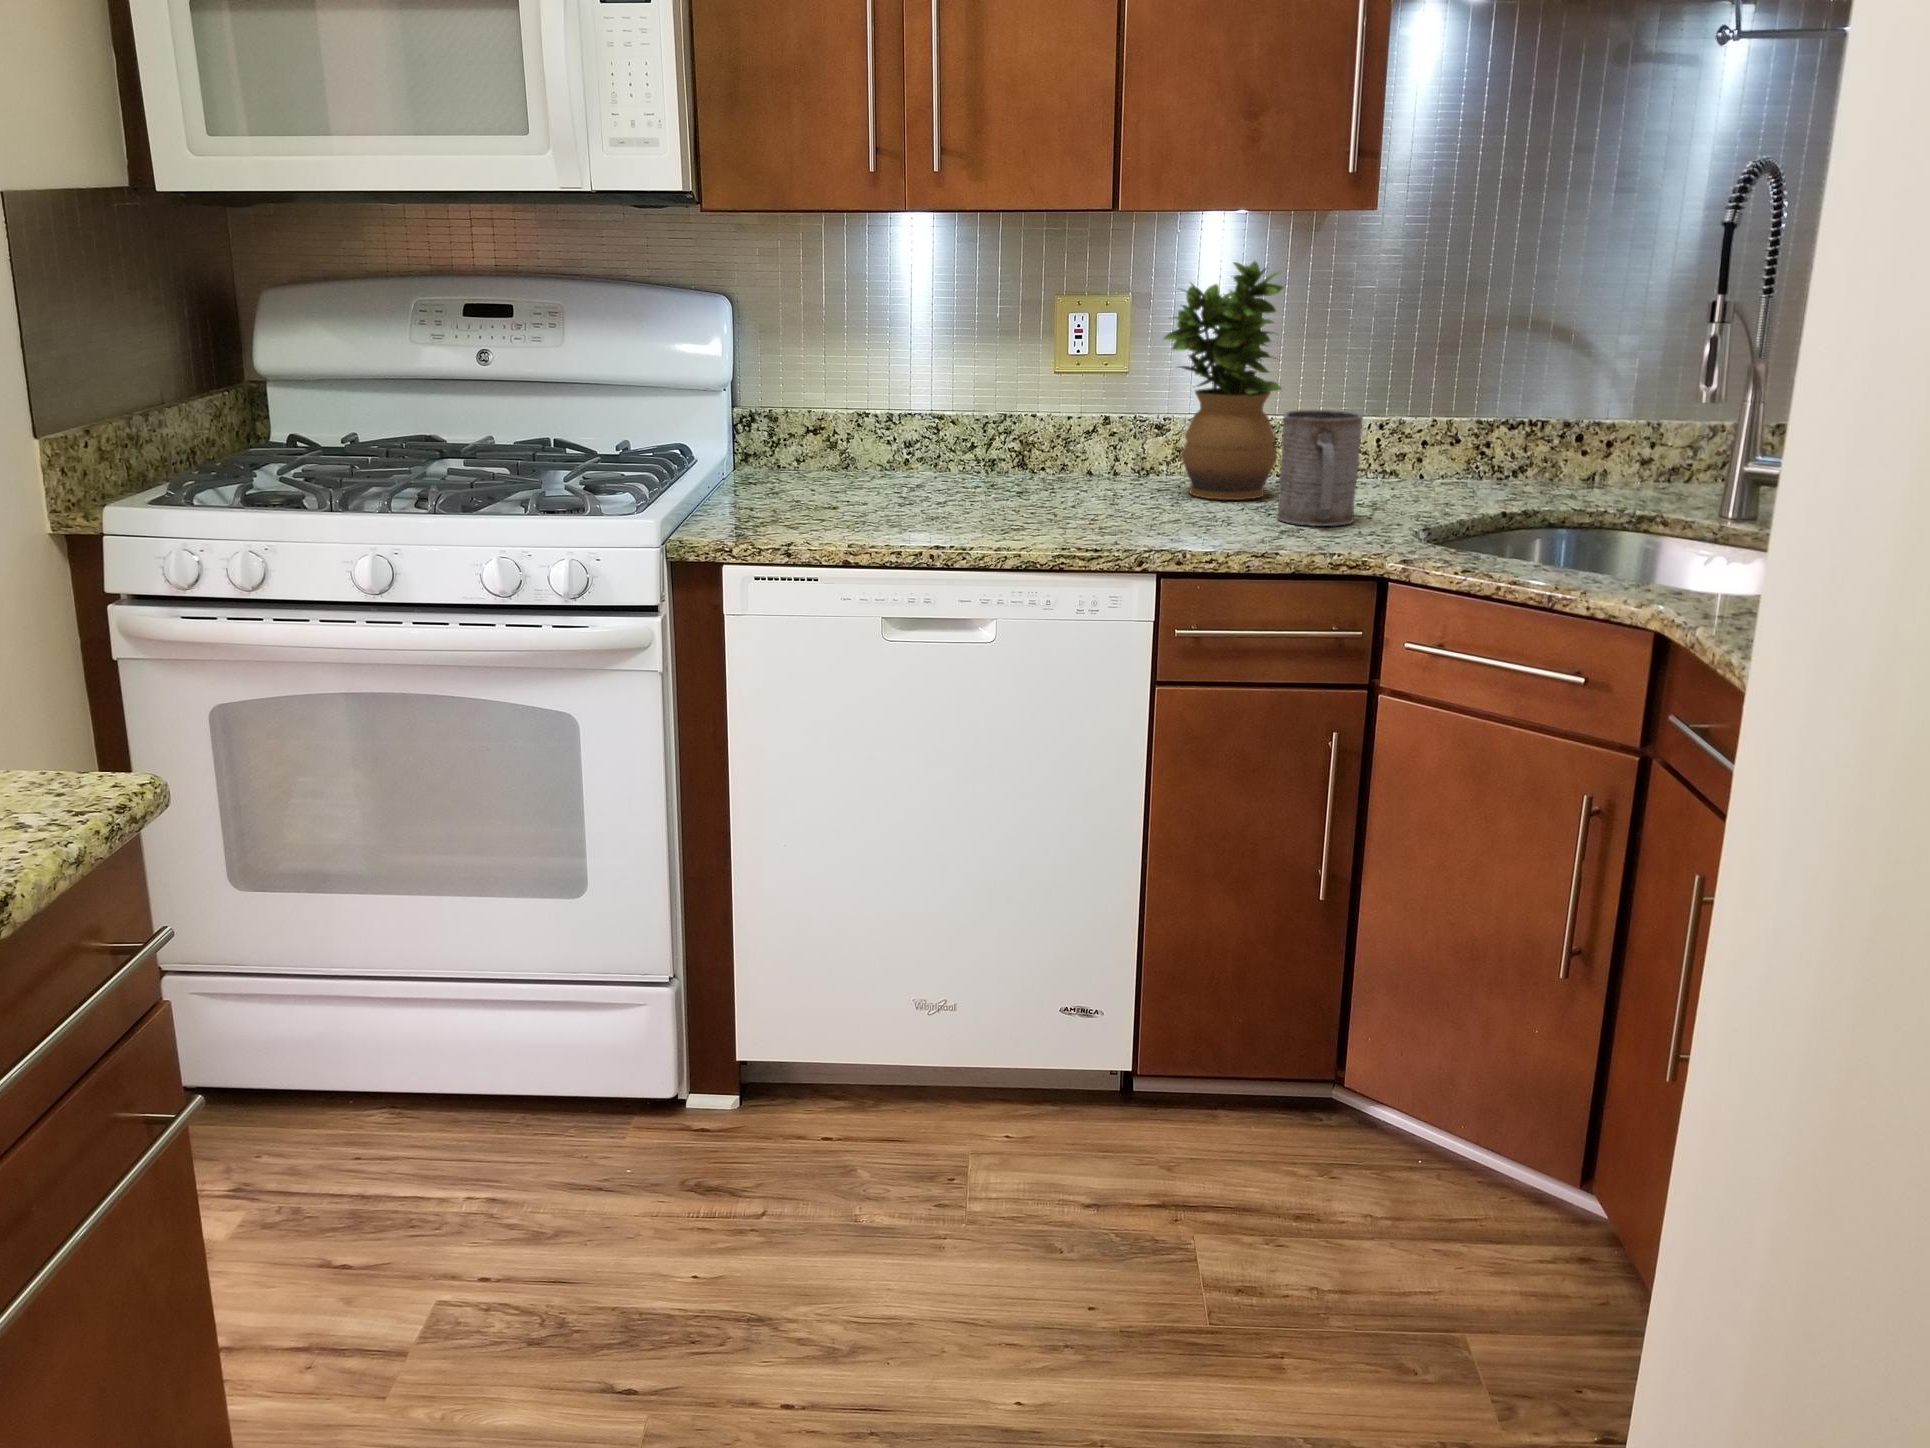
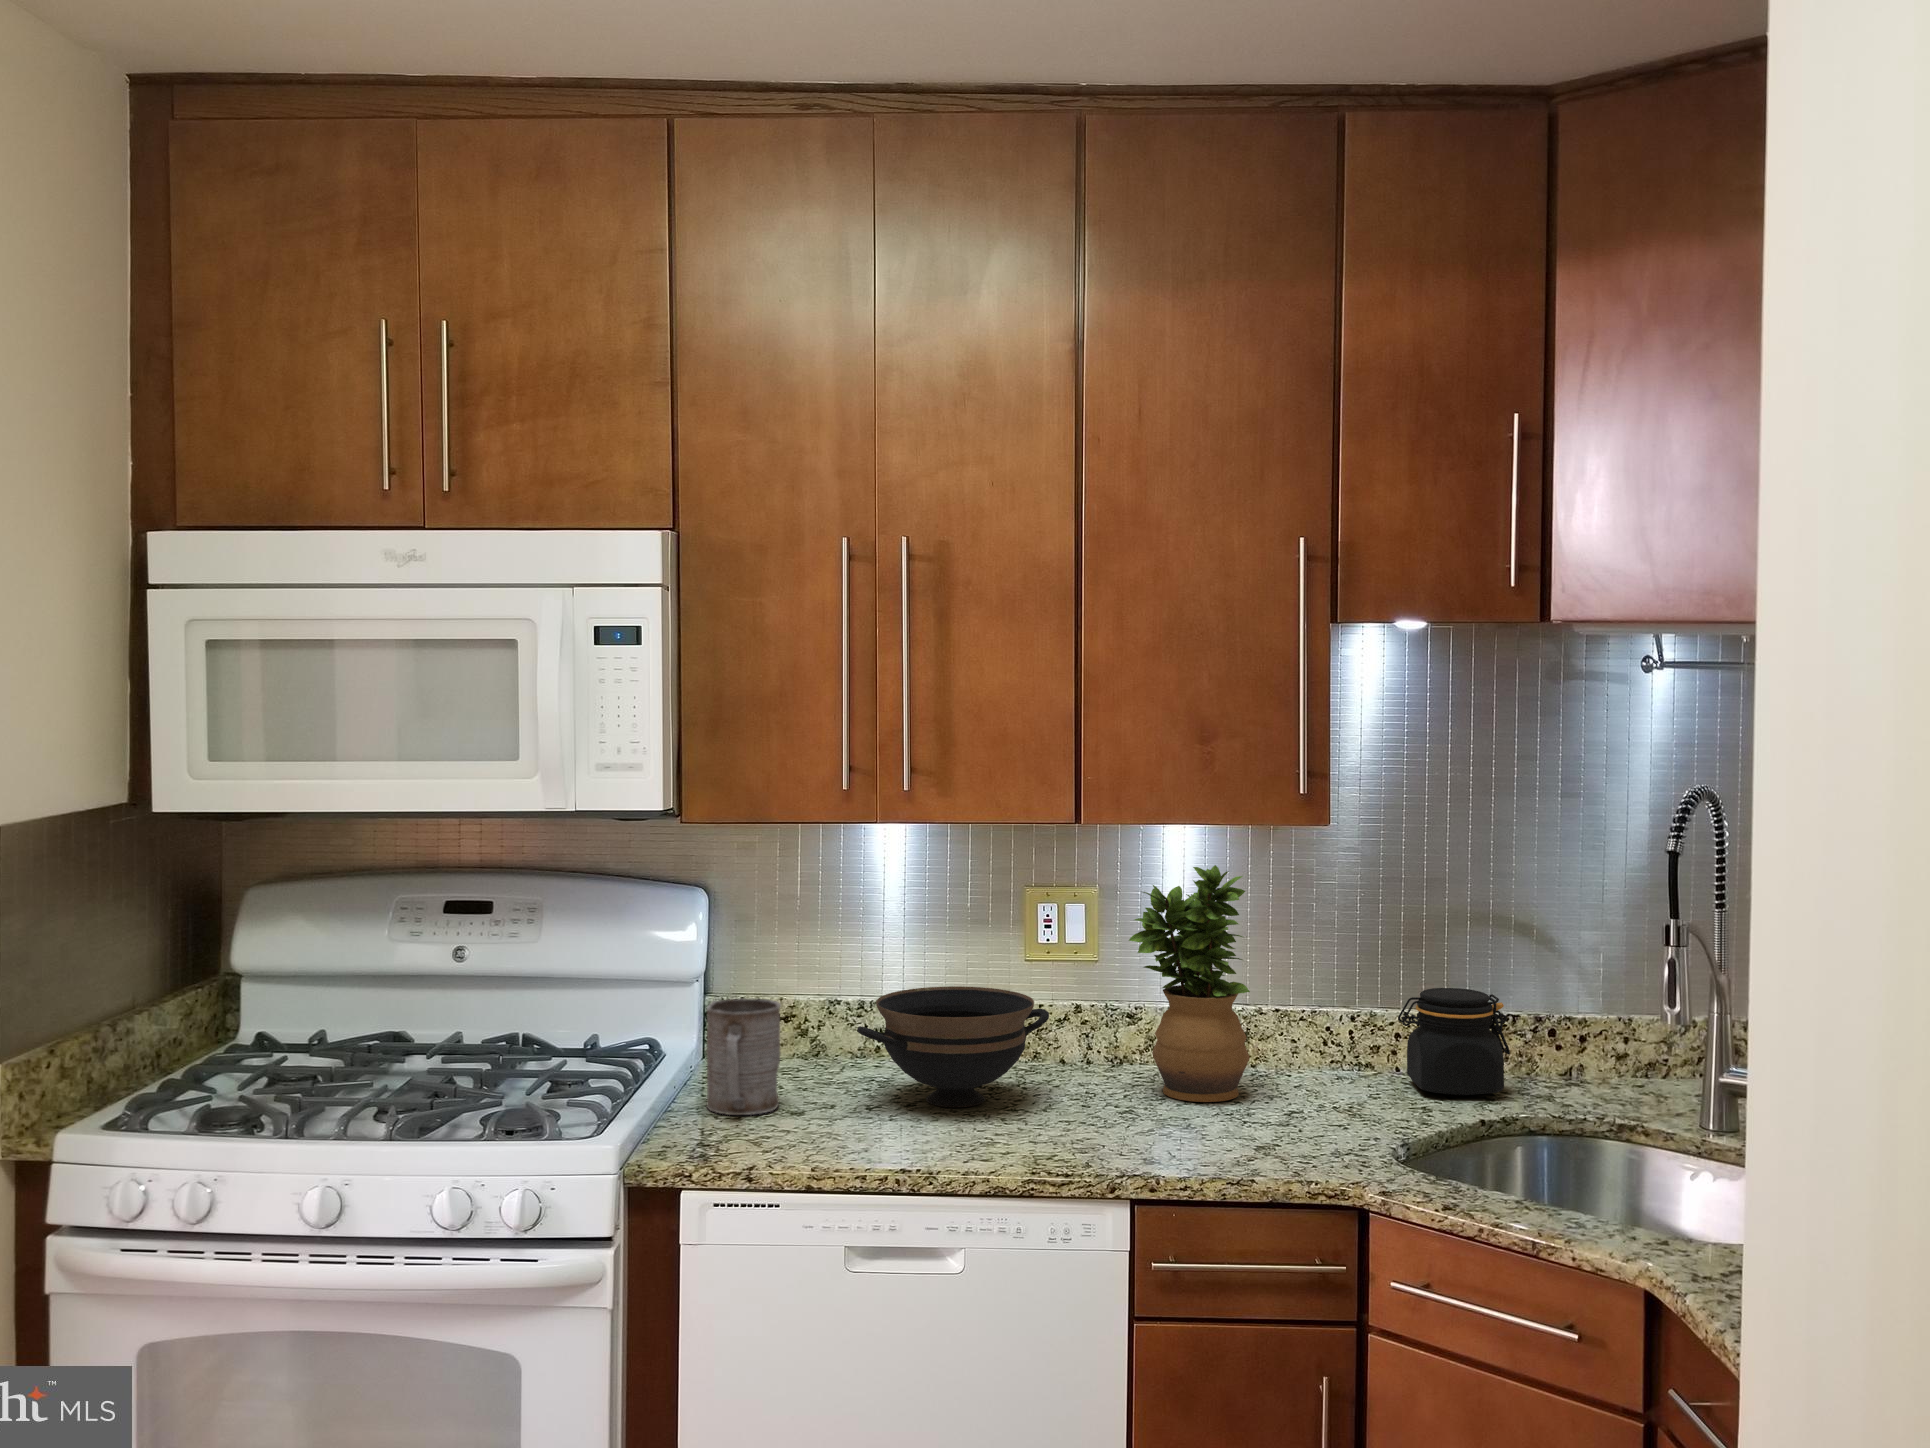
bowl: none [889,390,1079,502] -> present [857,986,1049,1107]
jar: none [1428,393,1537,497] -> present [1398,988,1510,1096]
mug: present [1277,410,1363,526] -> present [706,998,781,1115]

